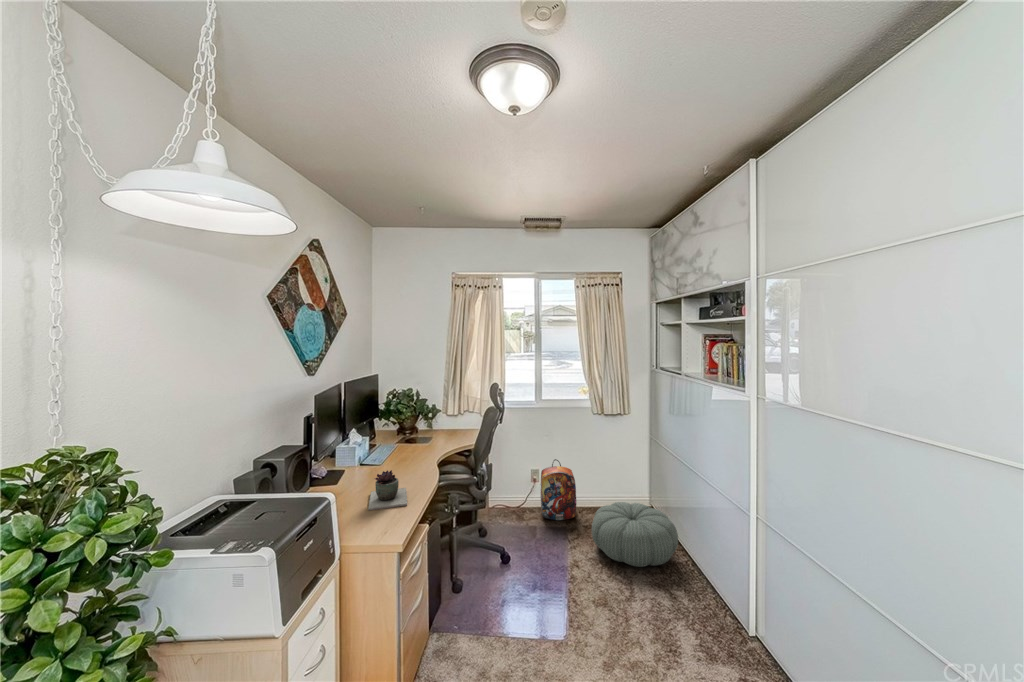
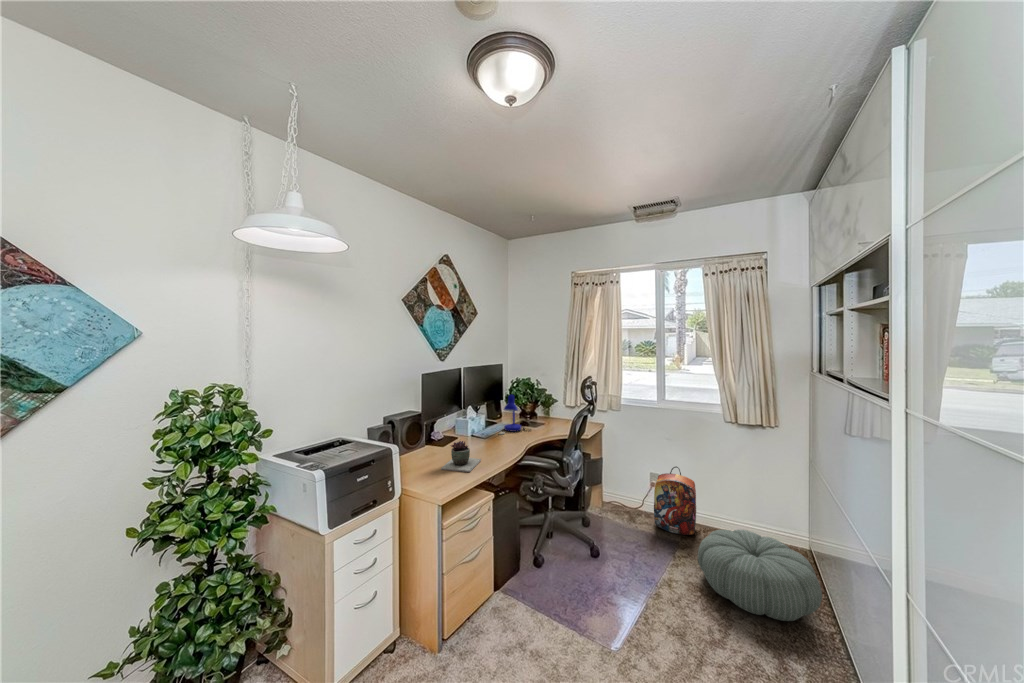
desk lamp: none [392,409,427,457] -> present [498,395,525,434]

